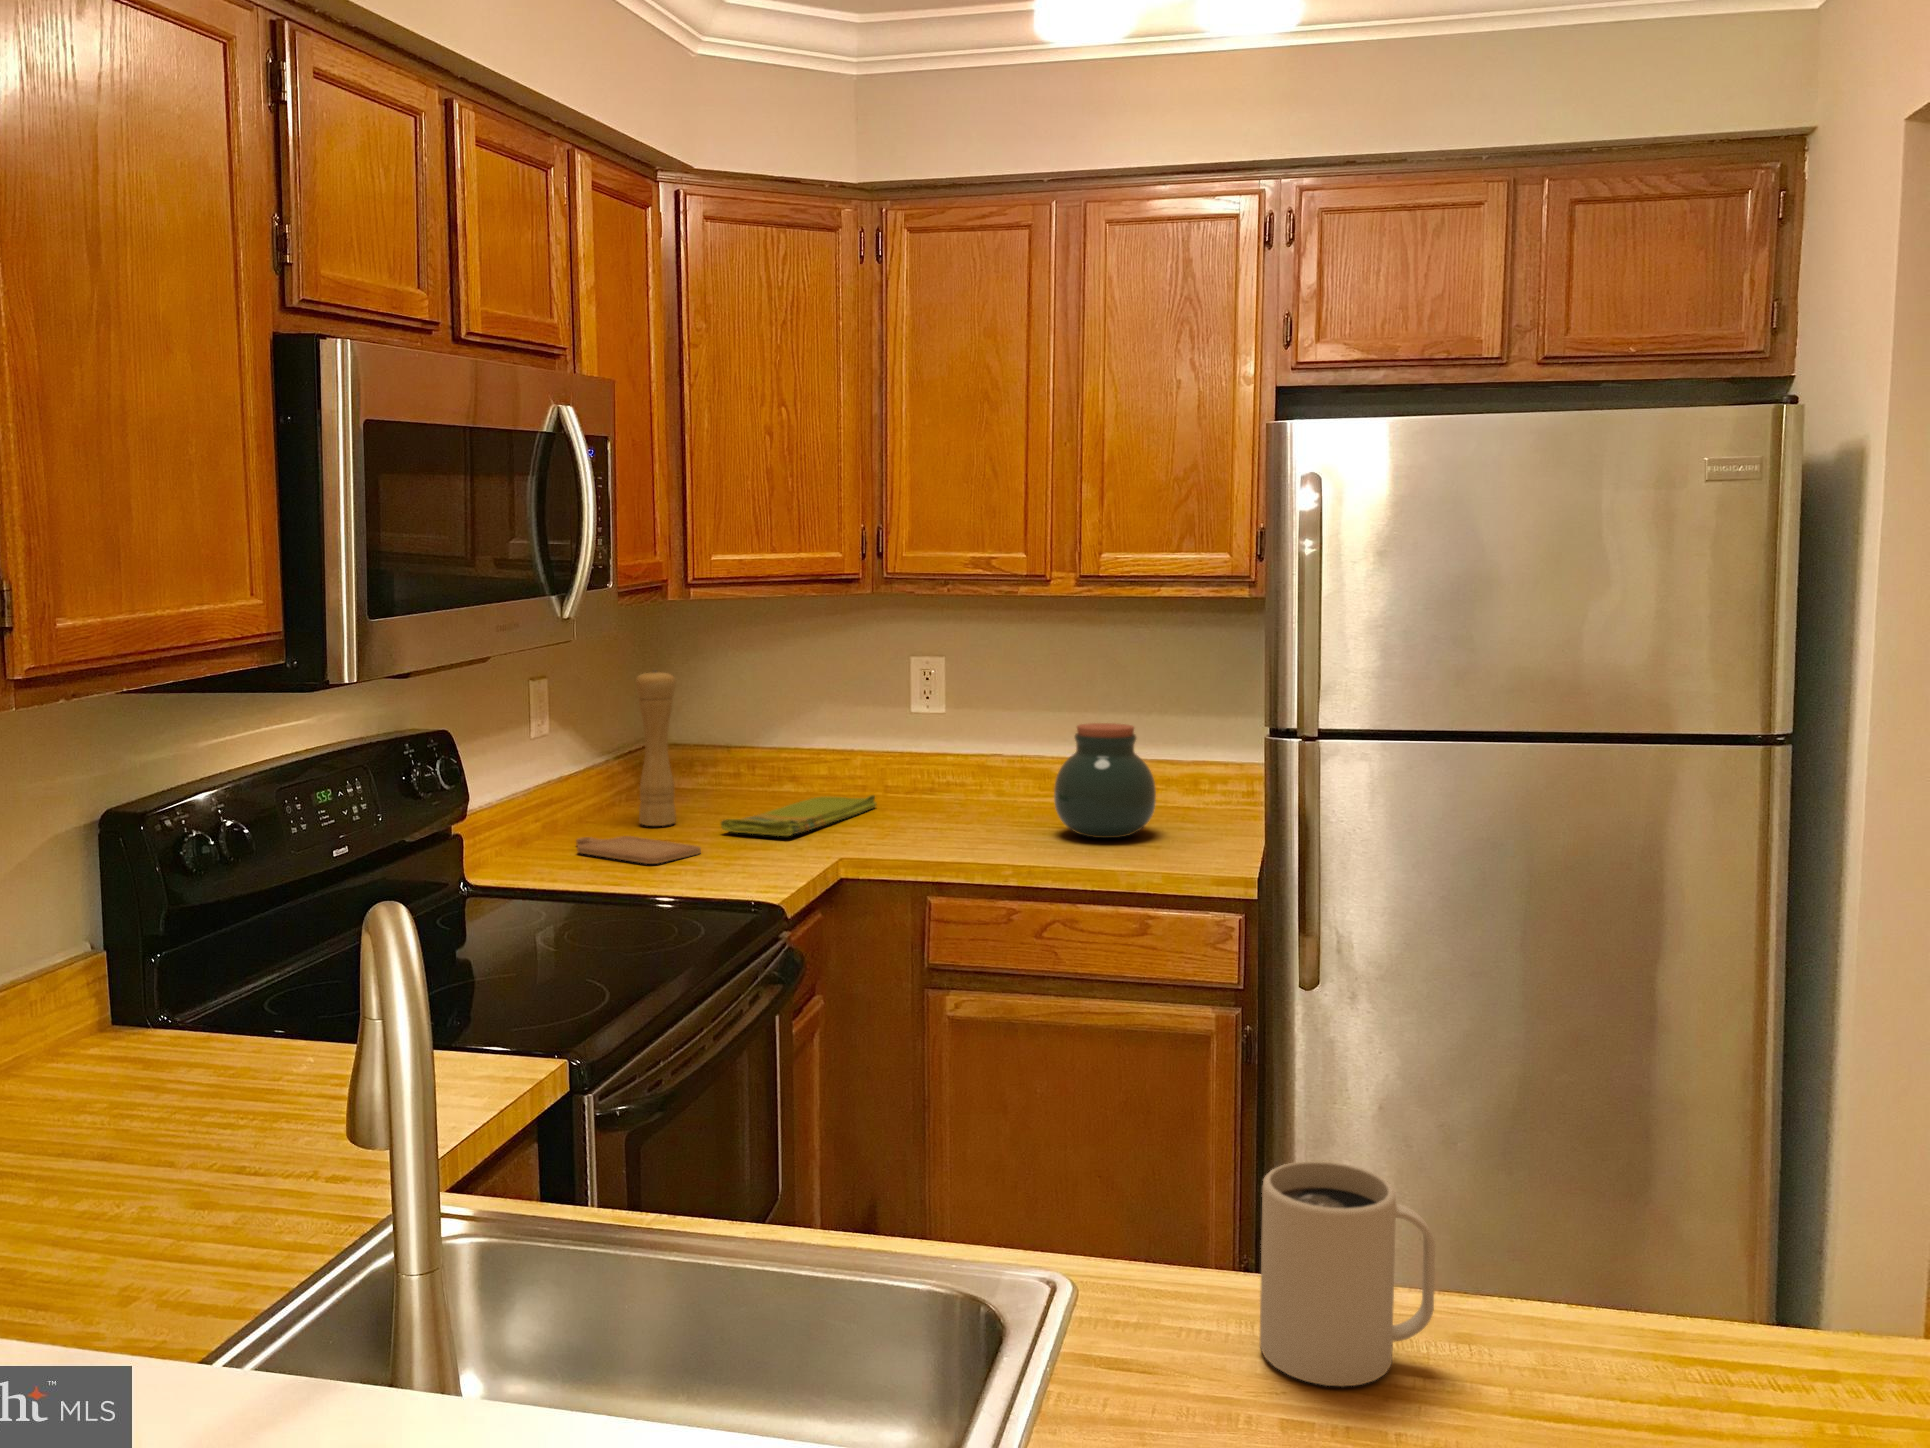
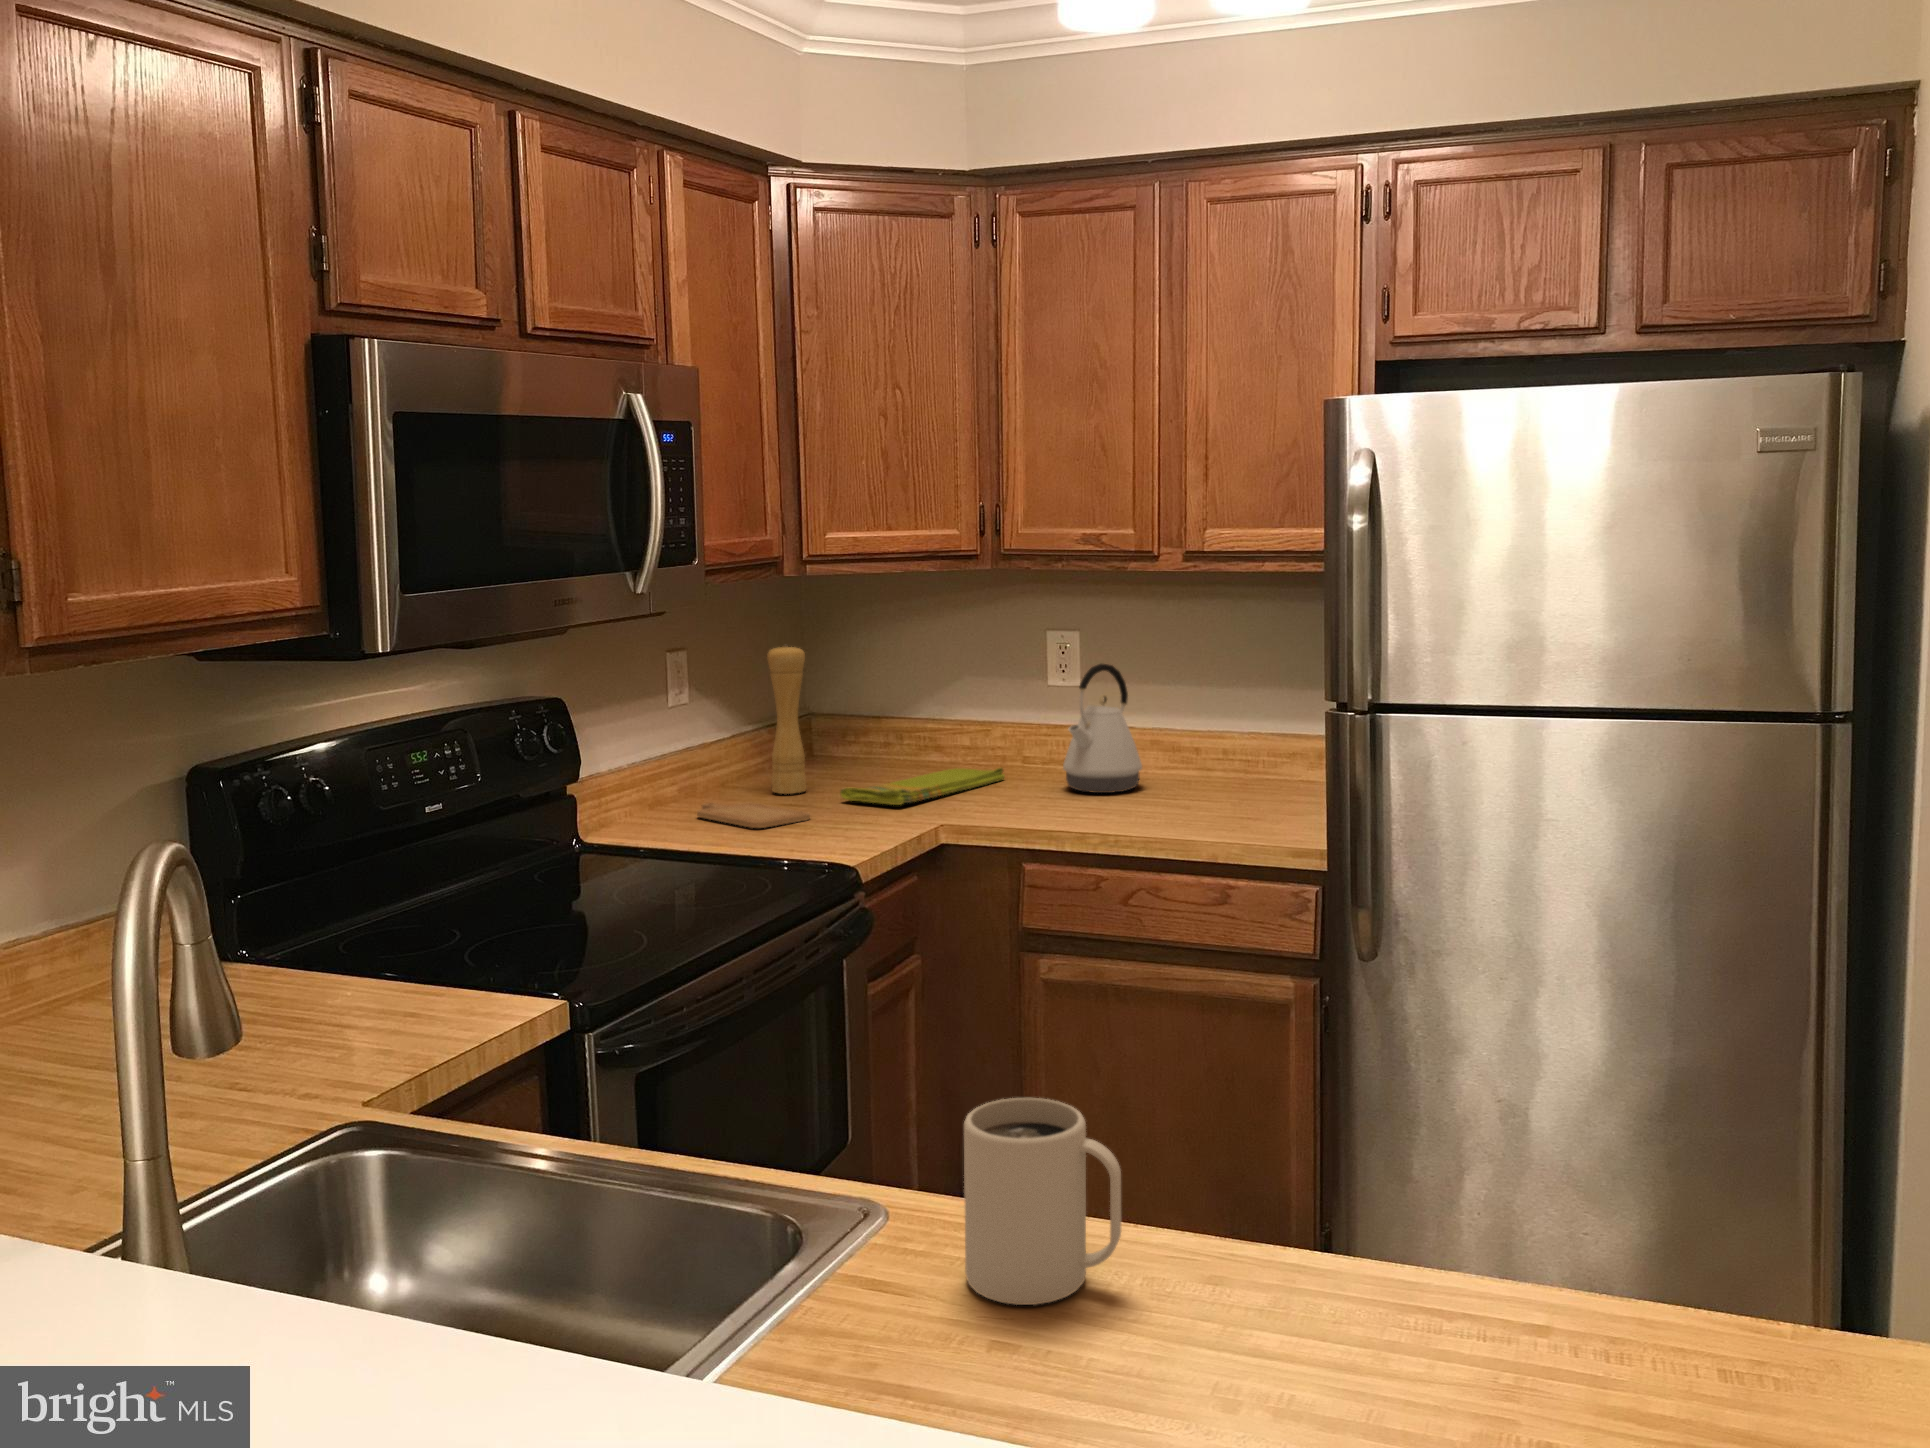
kettle: none [944,688,1025,820] -> present [1063,664,1142,793]
jar: present [1054,723,1156,838] -> none [1155,698,1255,812]

